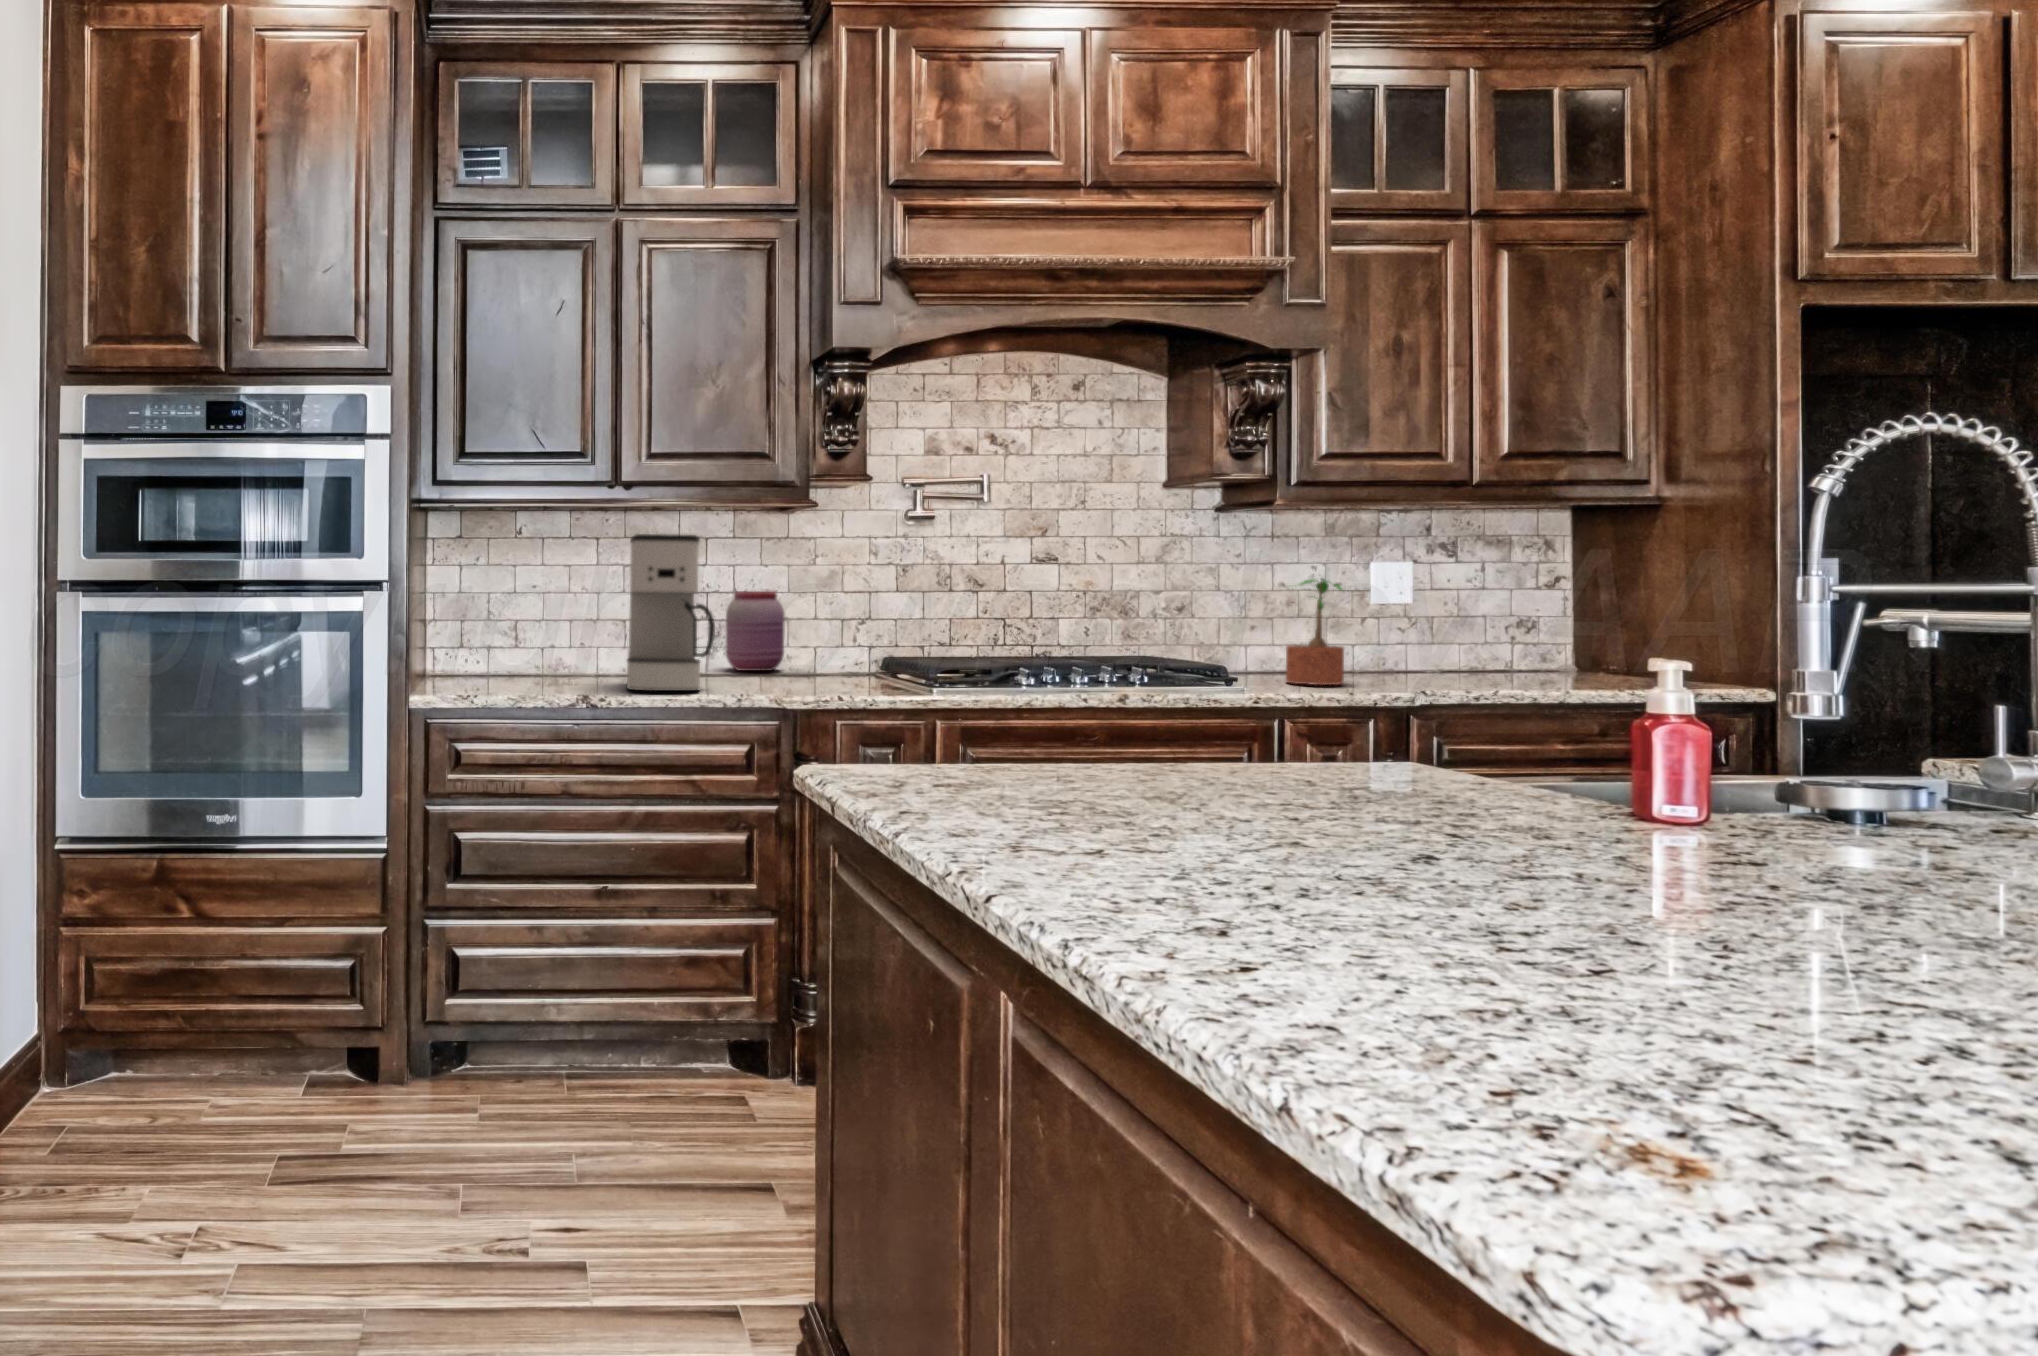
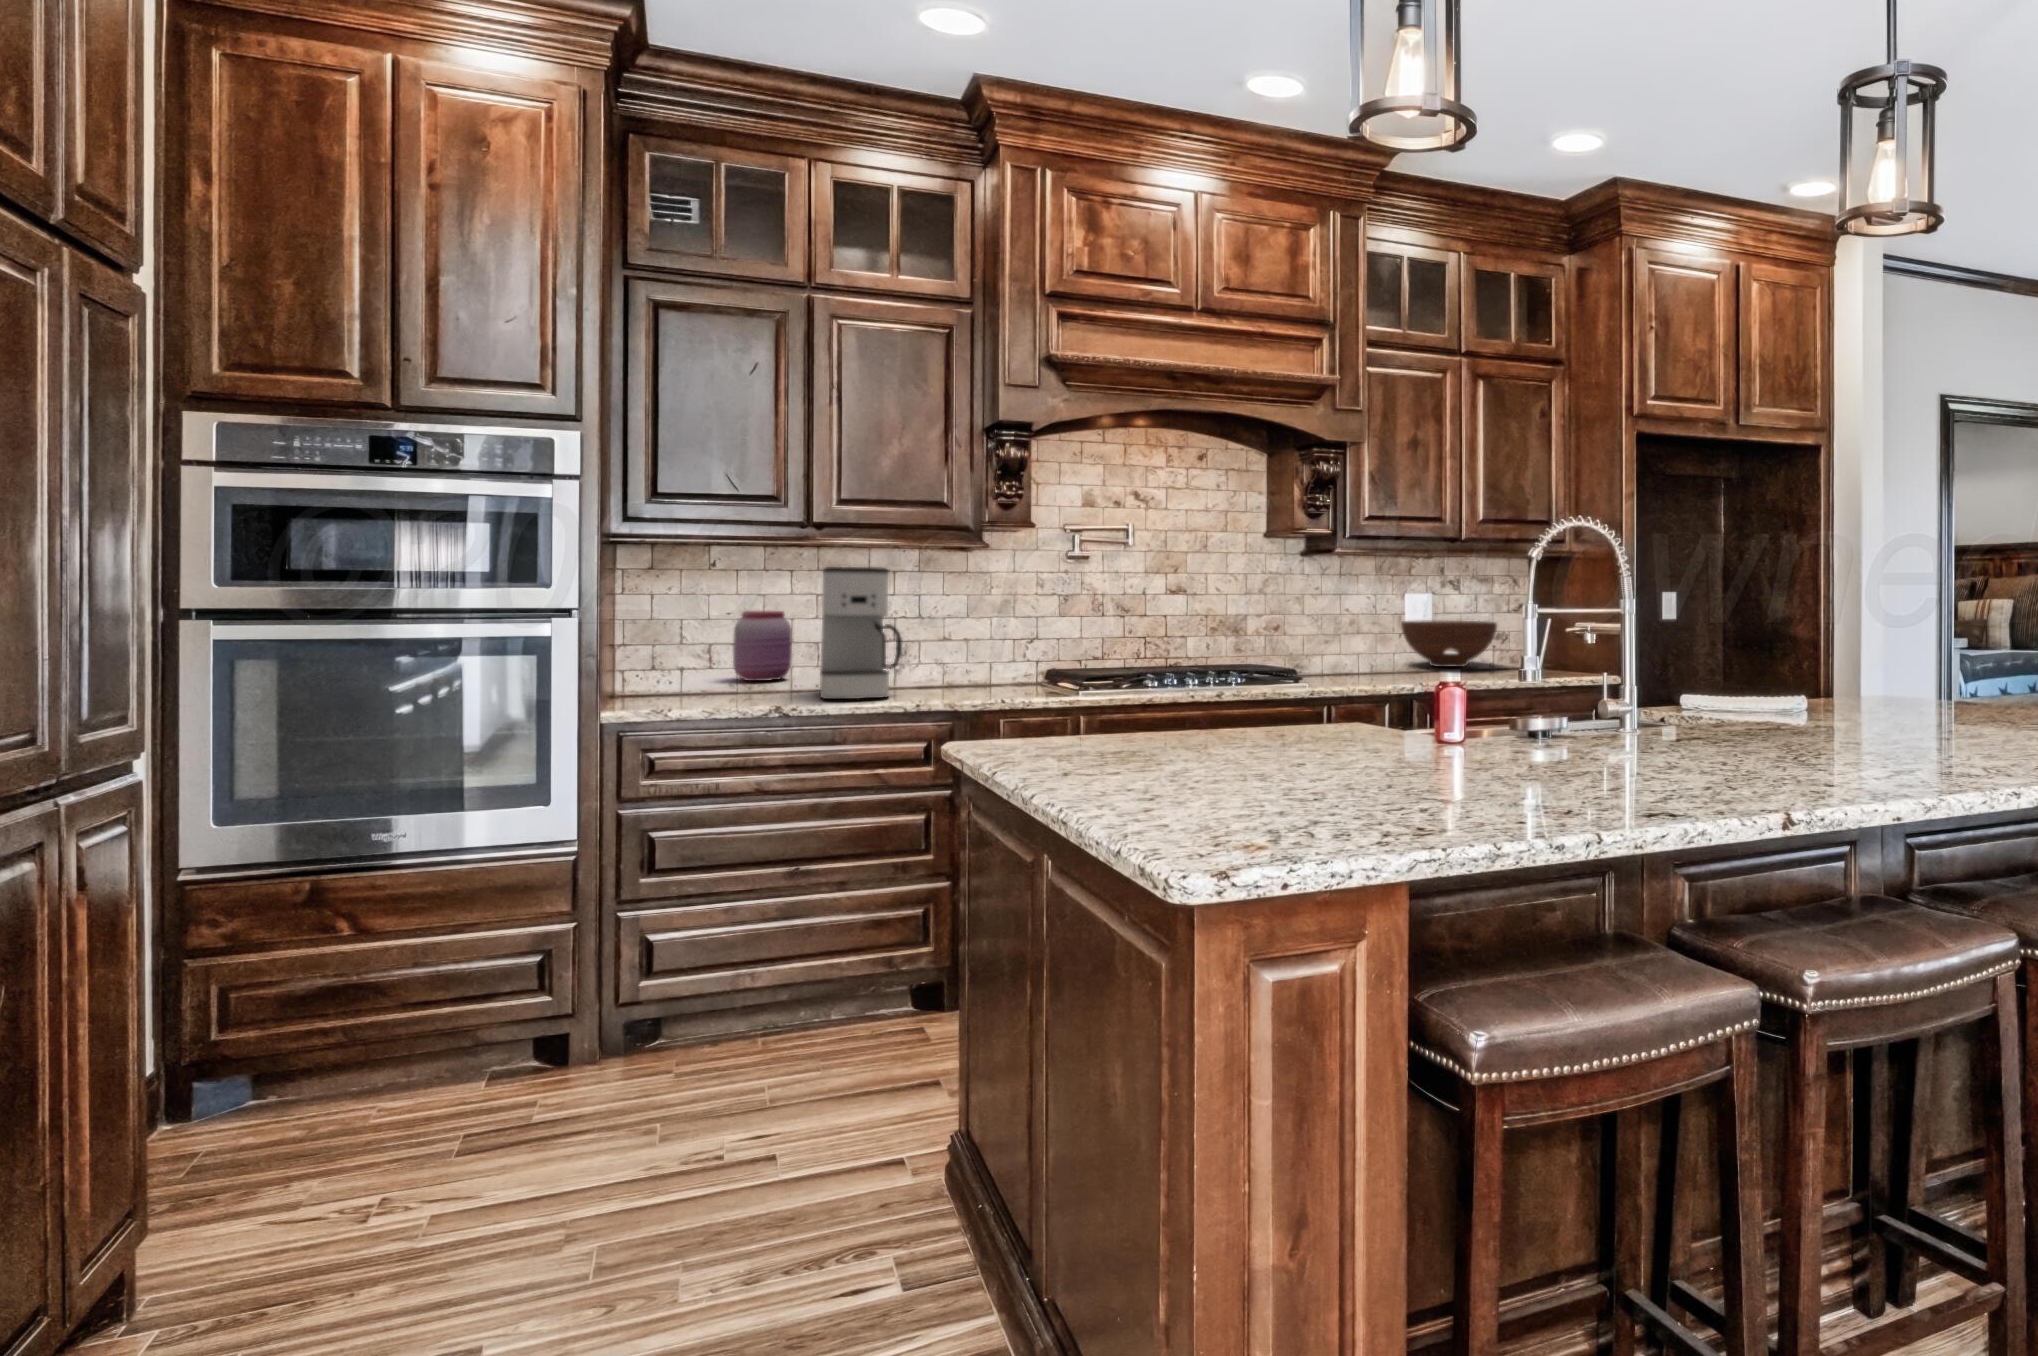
potted plant: present [1286,580,1349,685] -> none [1343,600,1385,675]
jar: present [726,591,785,671] -> present [733,611,792,681]
fruit bowl: none [1376,611,1533,678] -> present [1401,620,1497,667]

